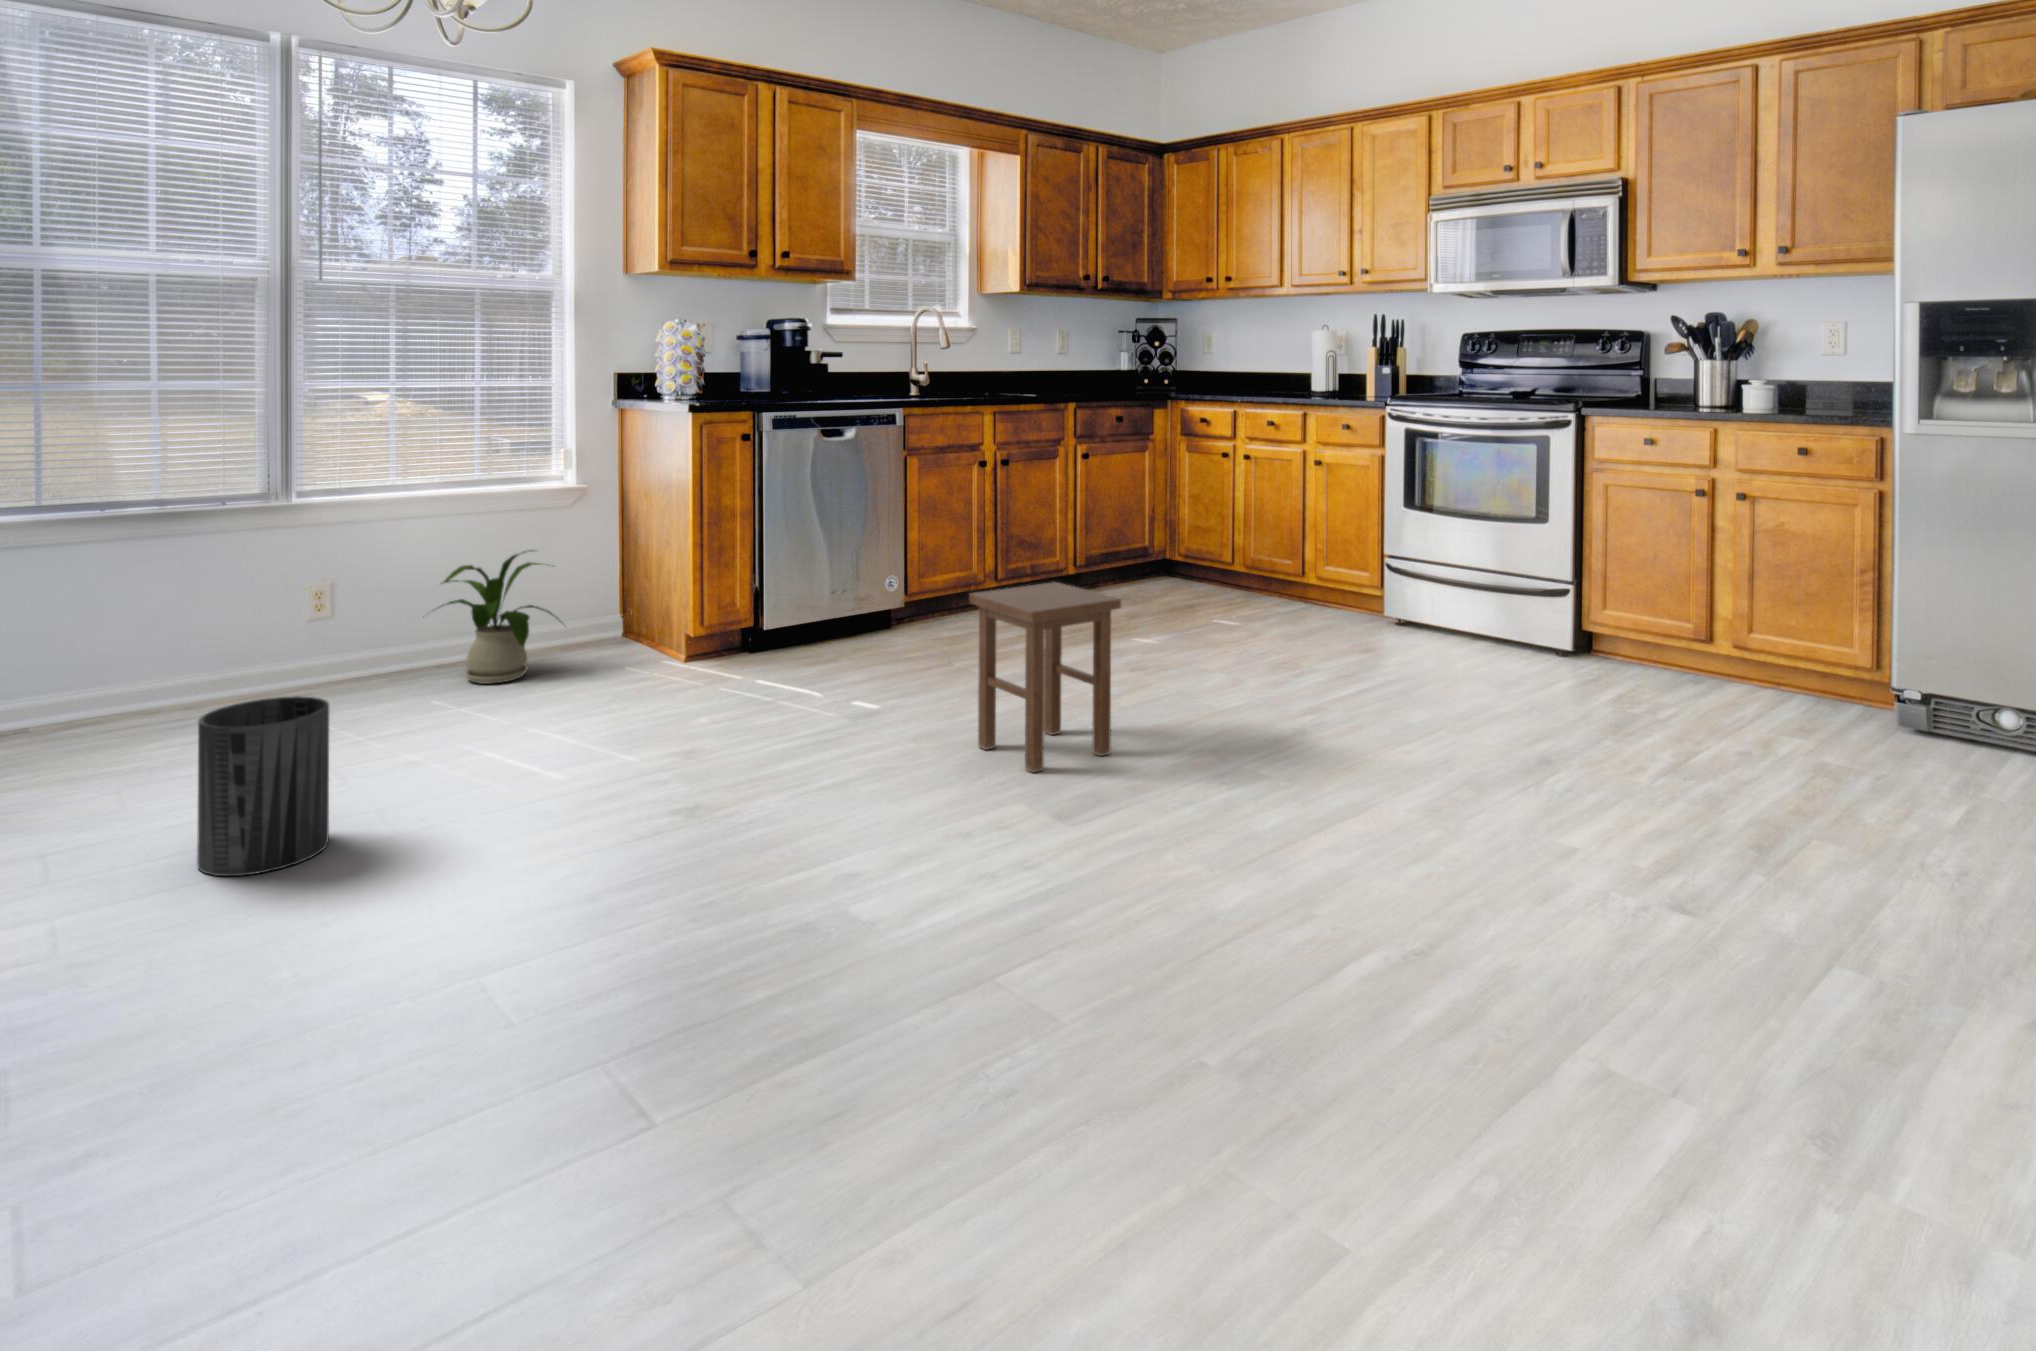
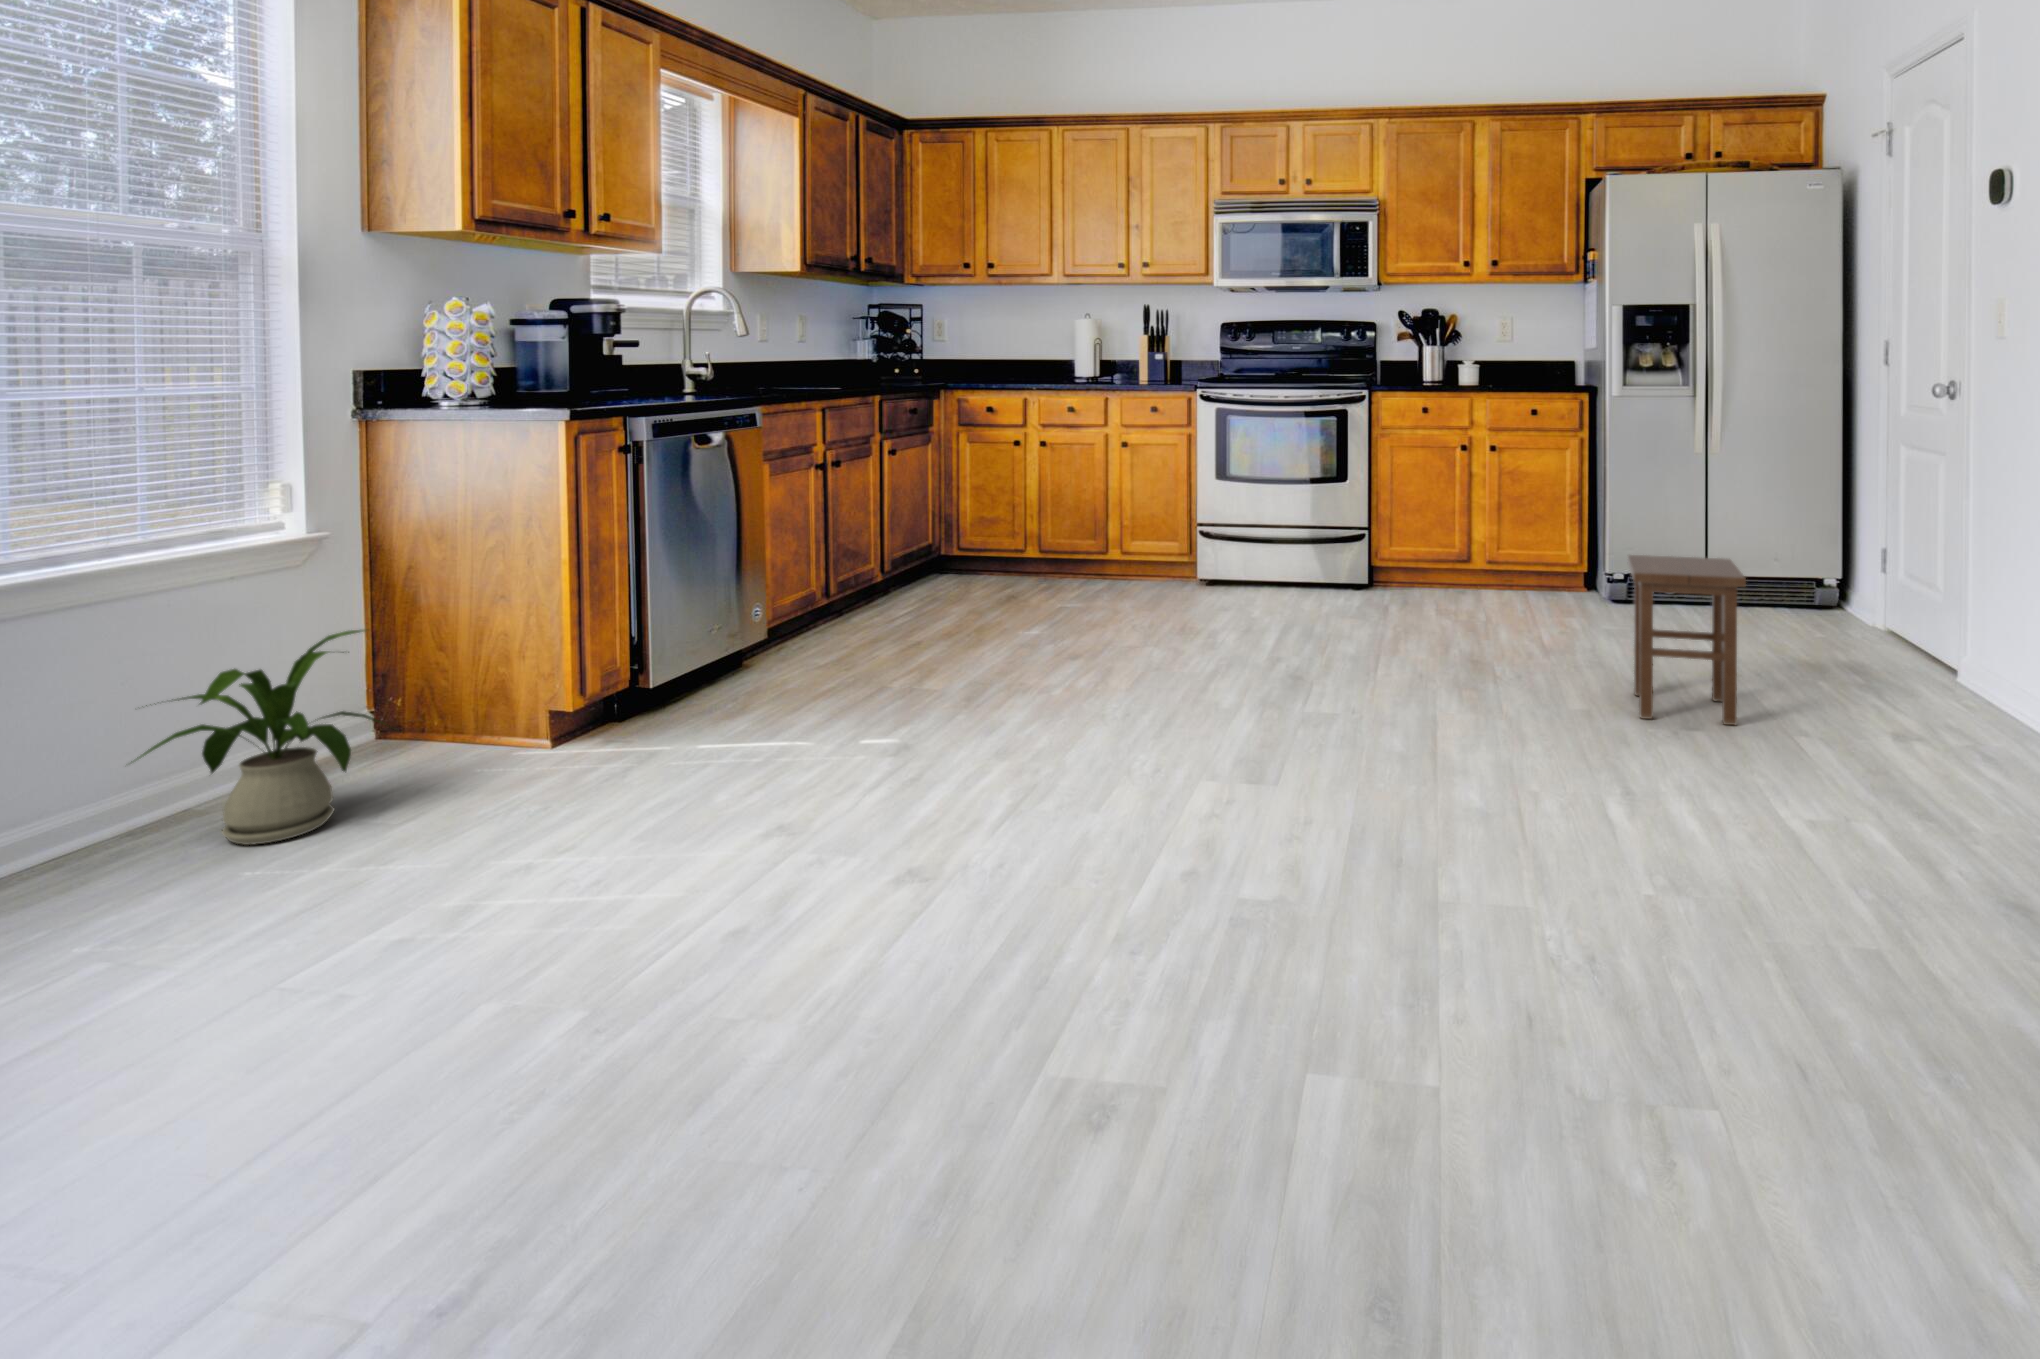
stool: present [969,582,1121,772] -> present [1628,555,1746,725]
trash can: present [197,696,329,876] -> none [290,875,508,1200]

